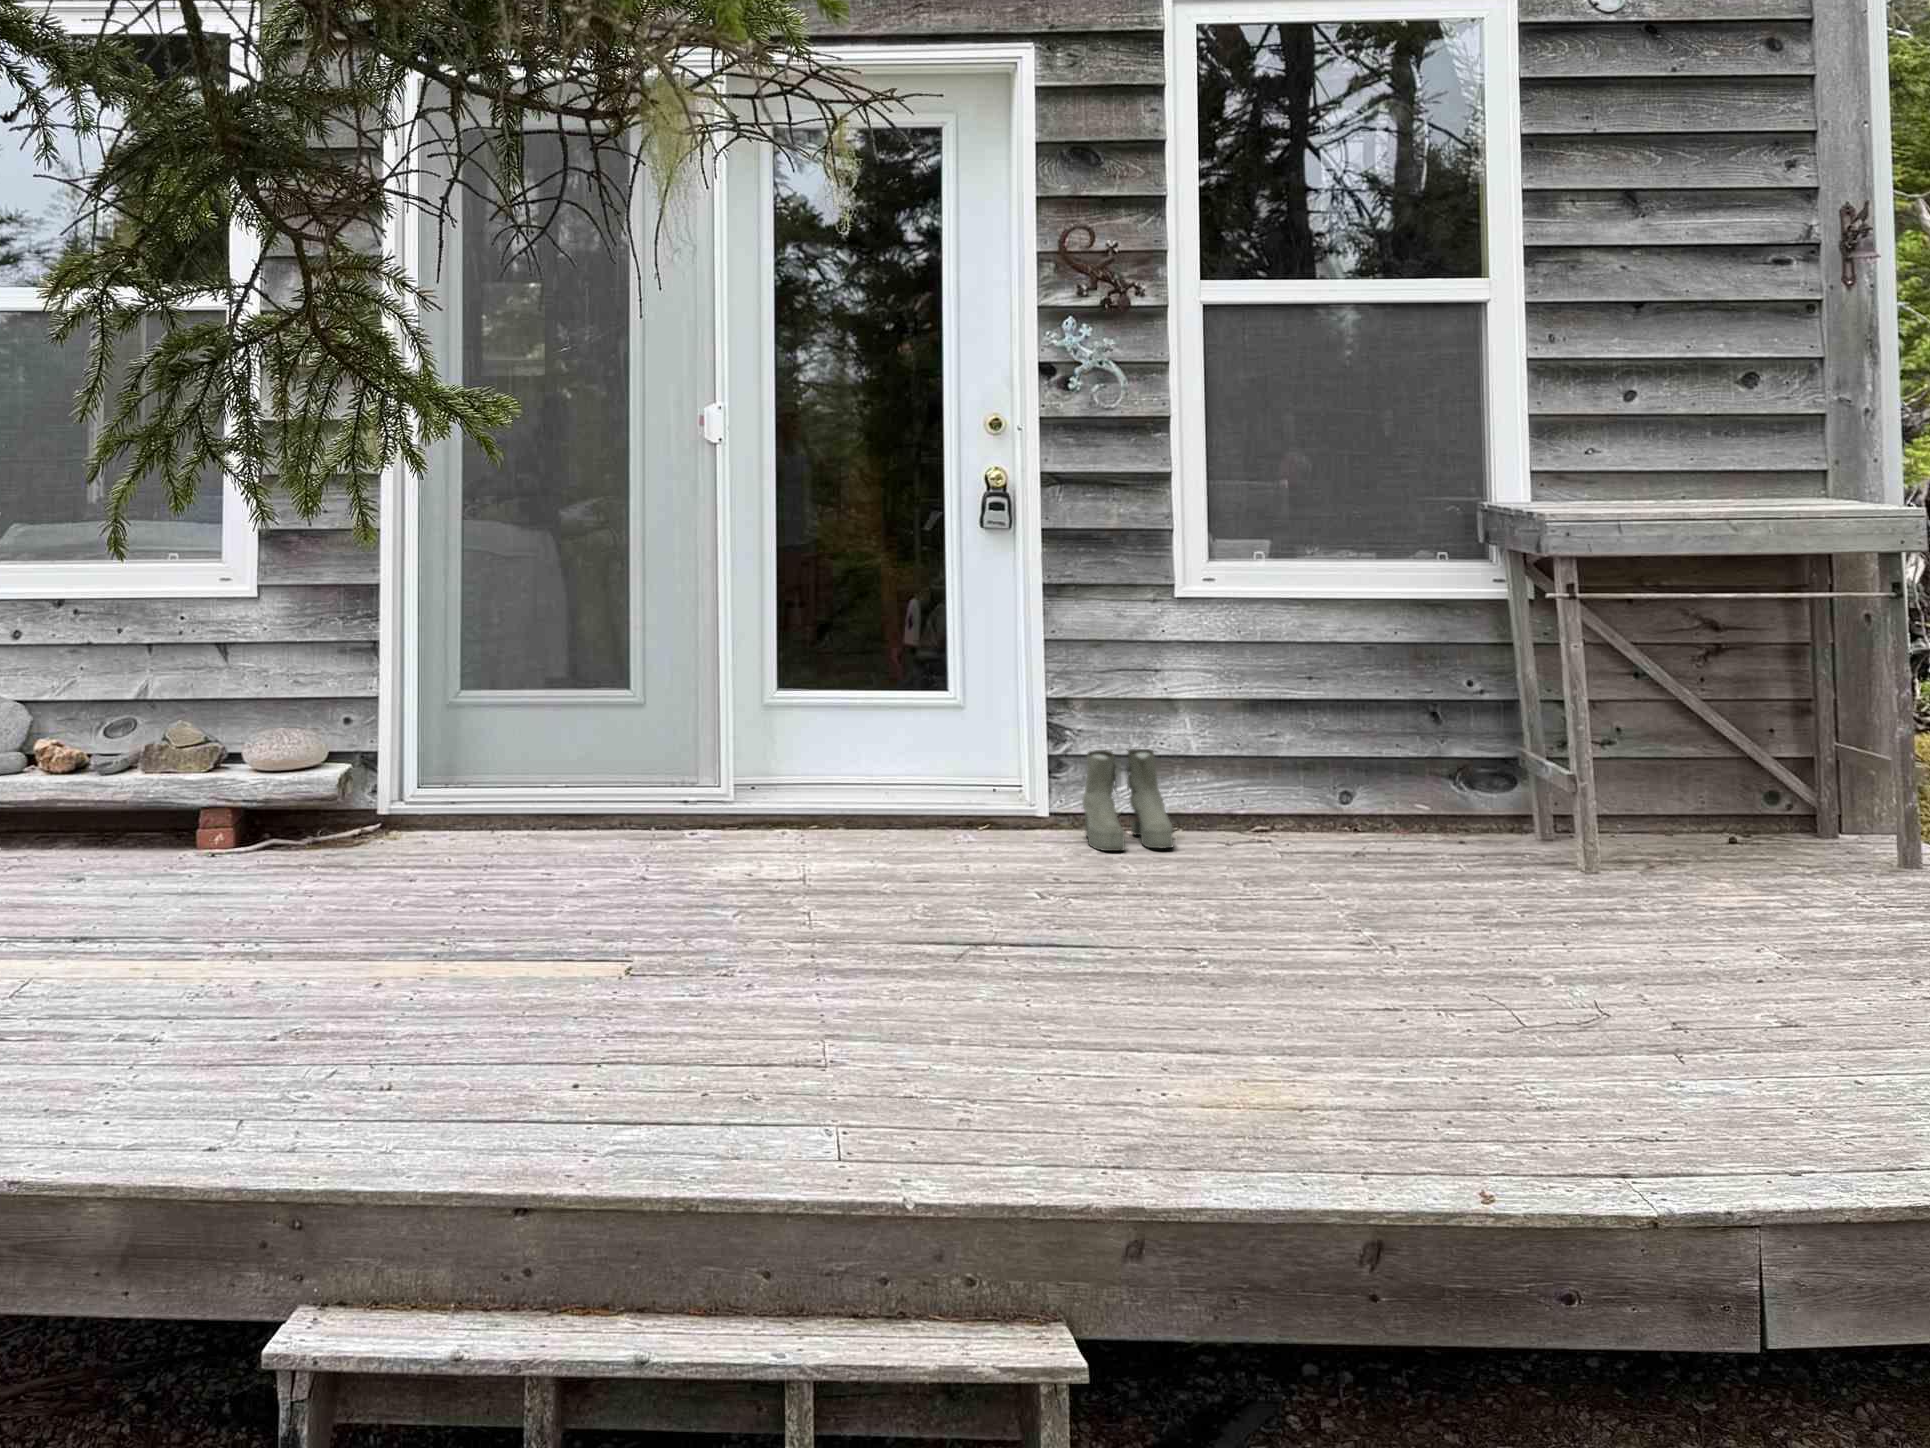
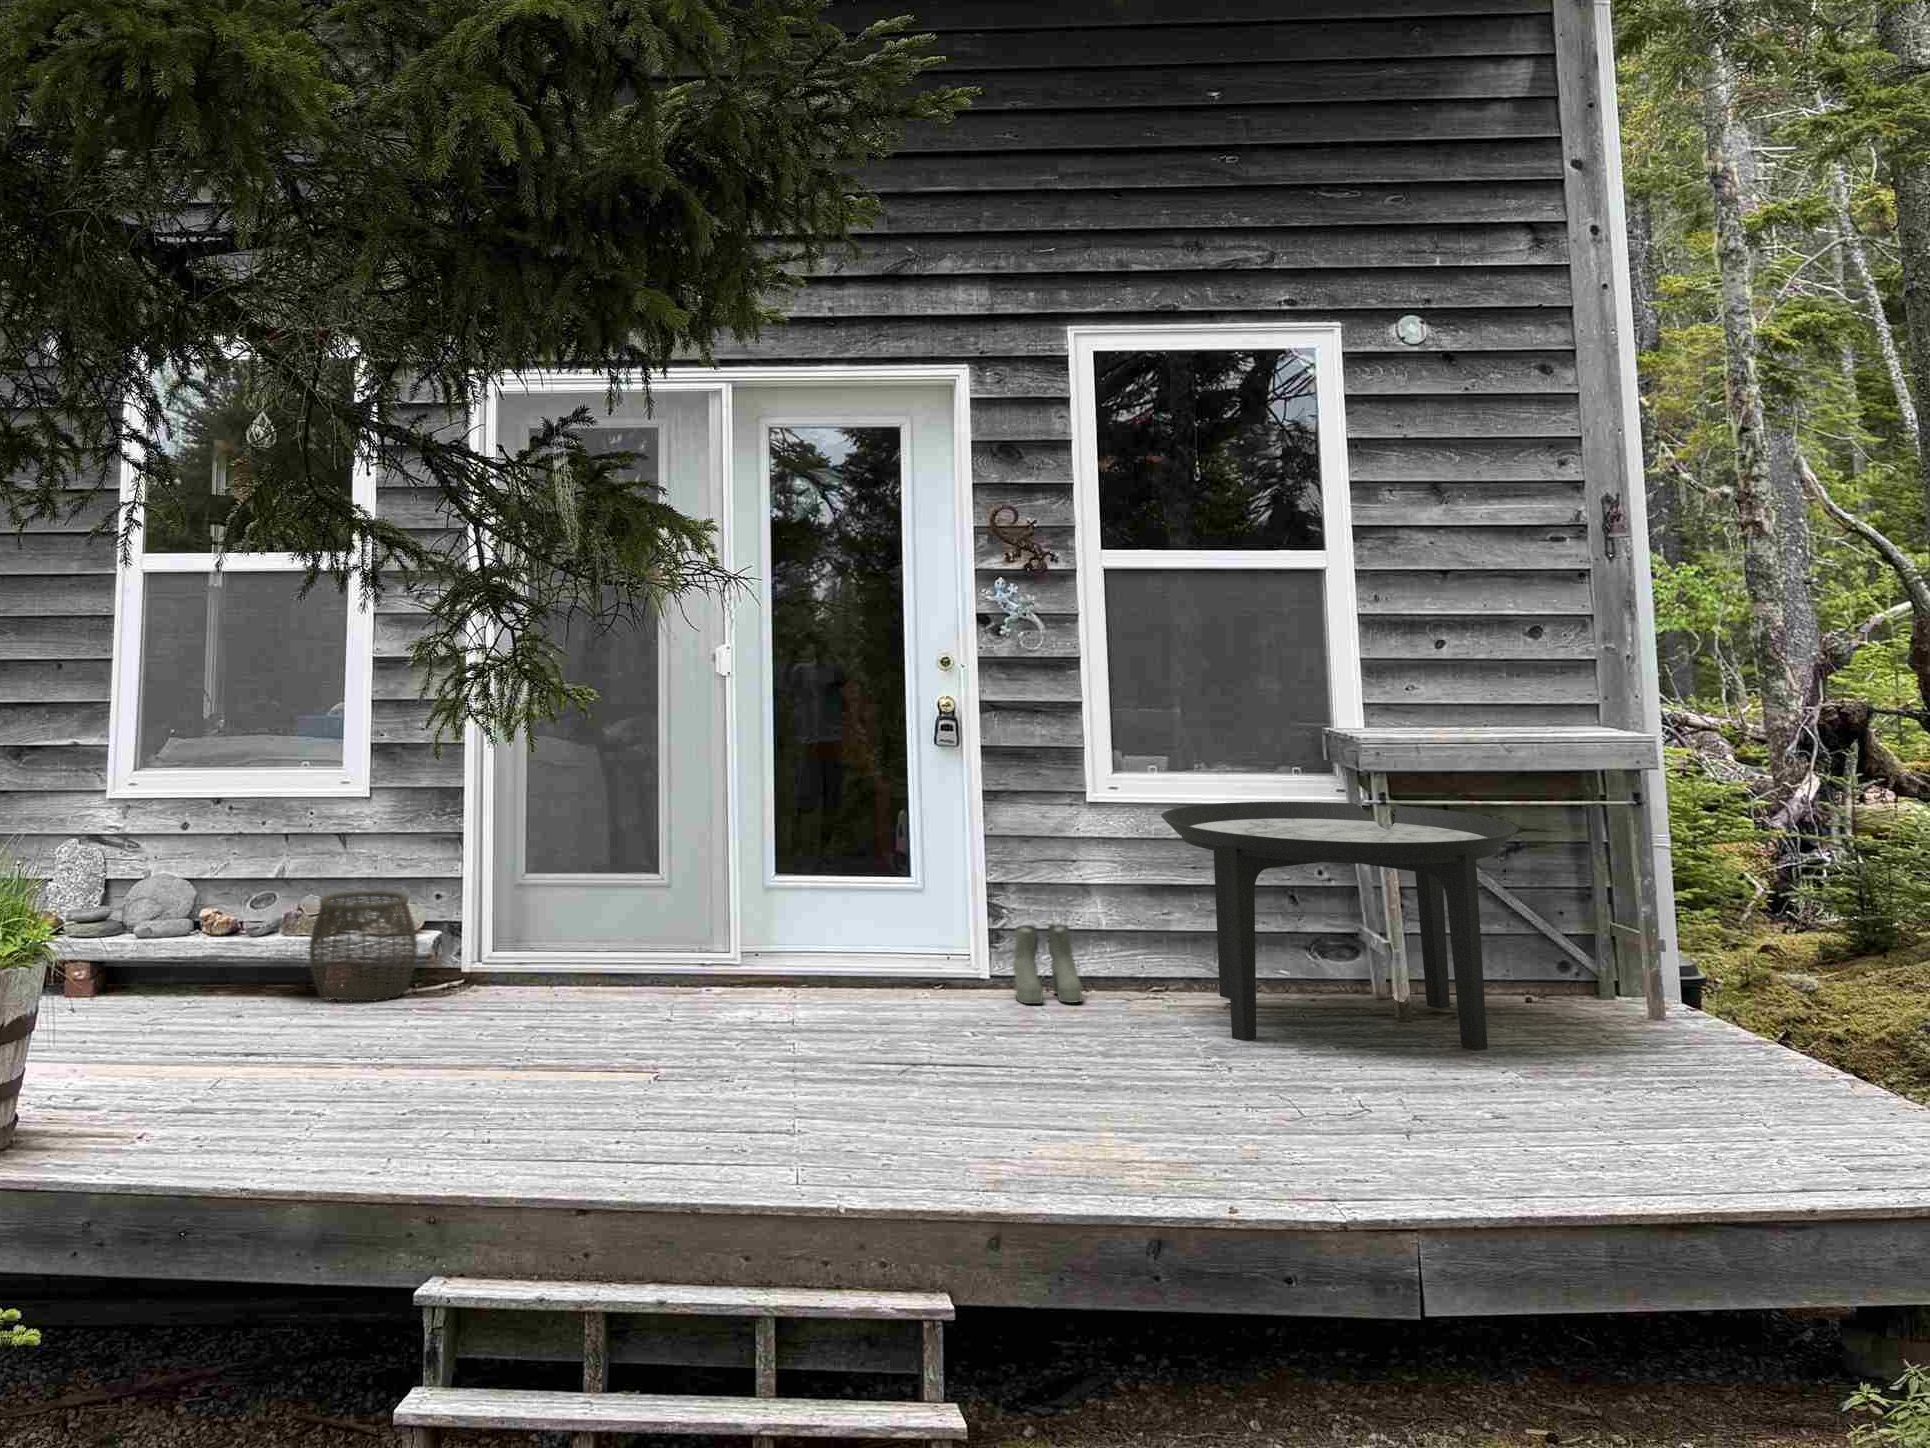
round table: none [1288,594,1772,927] -> present [1161,802,1518,1051]
woven basket: none [174,714,320,859] -> present [309,891,418,1002]

